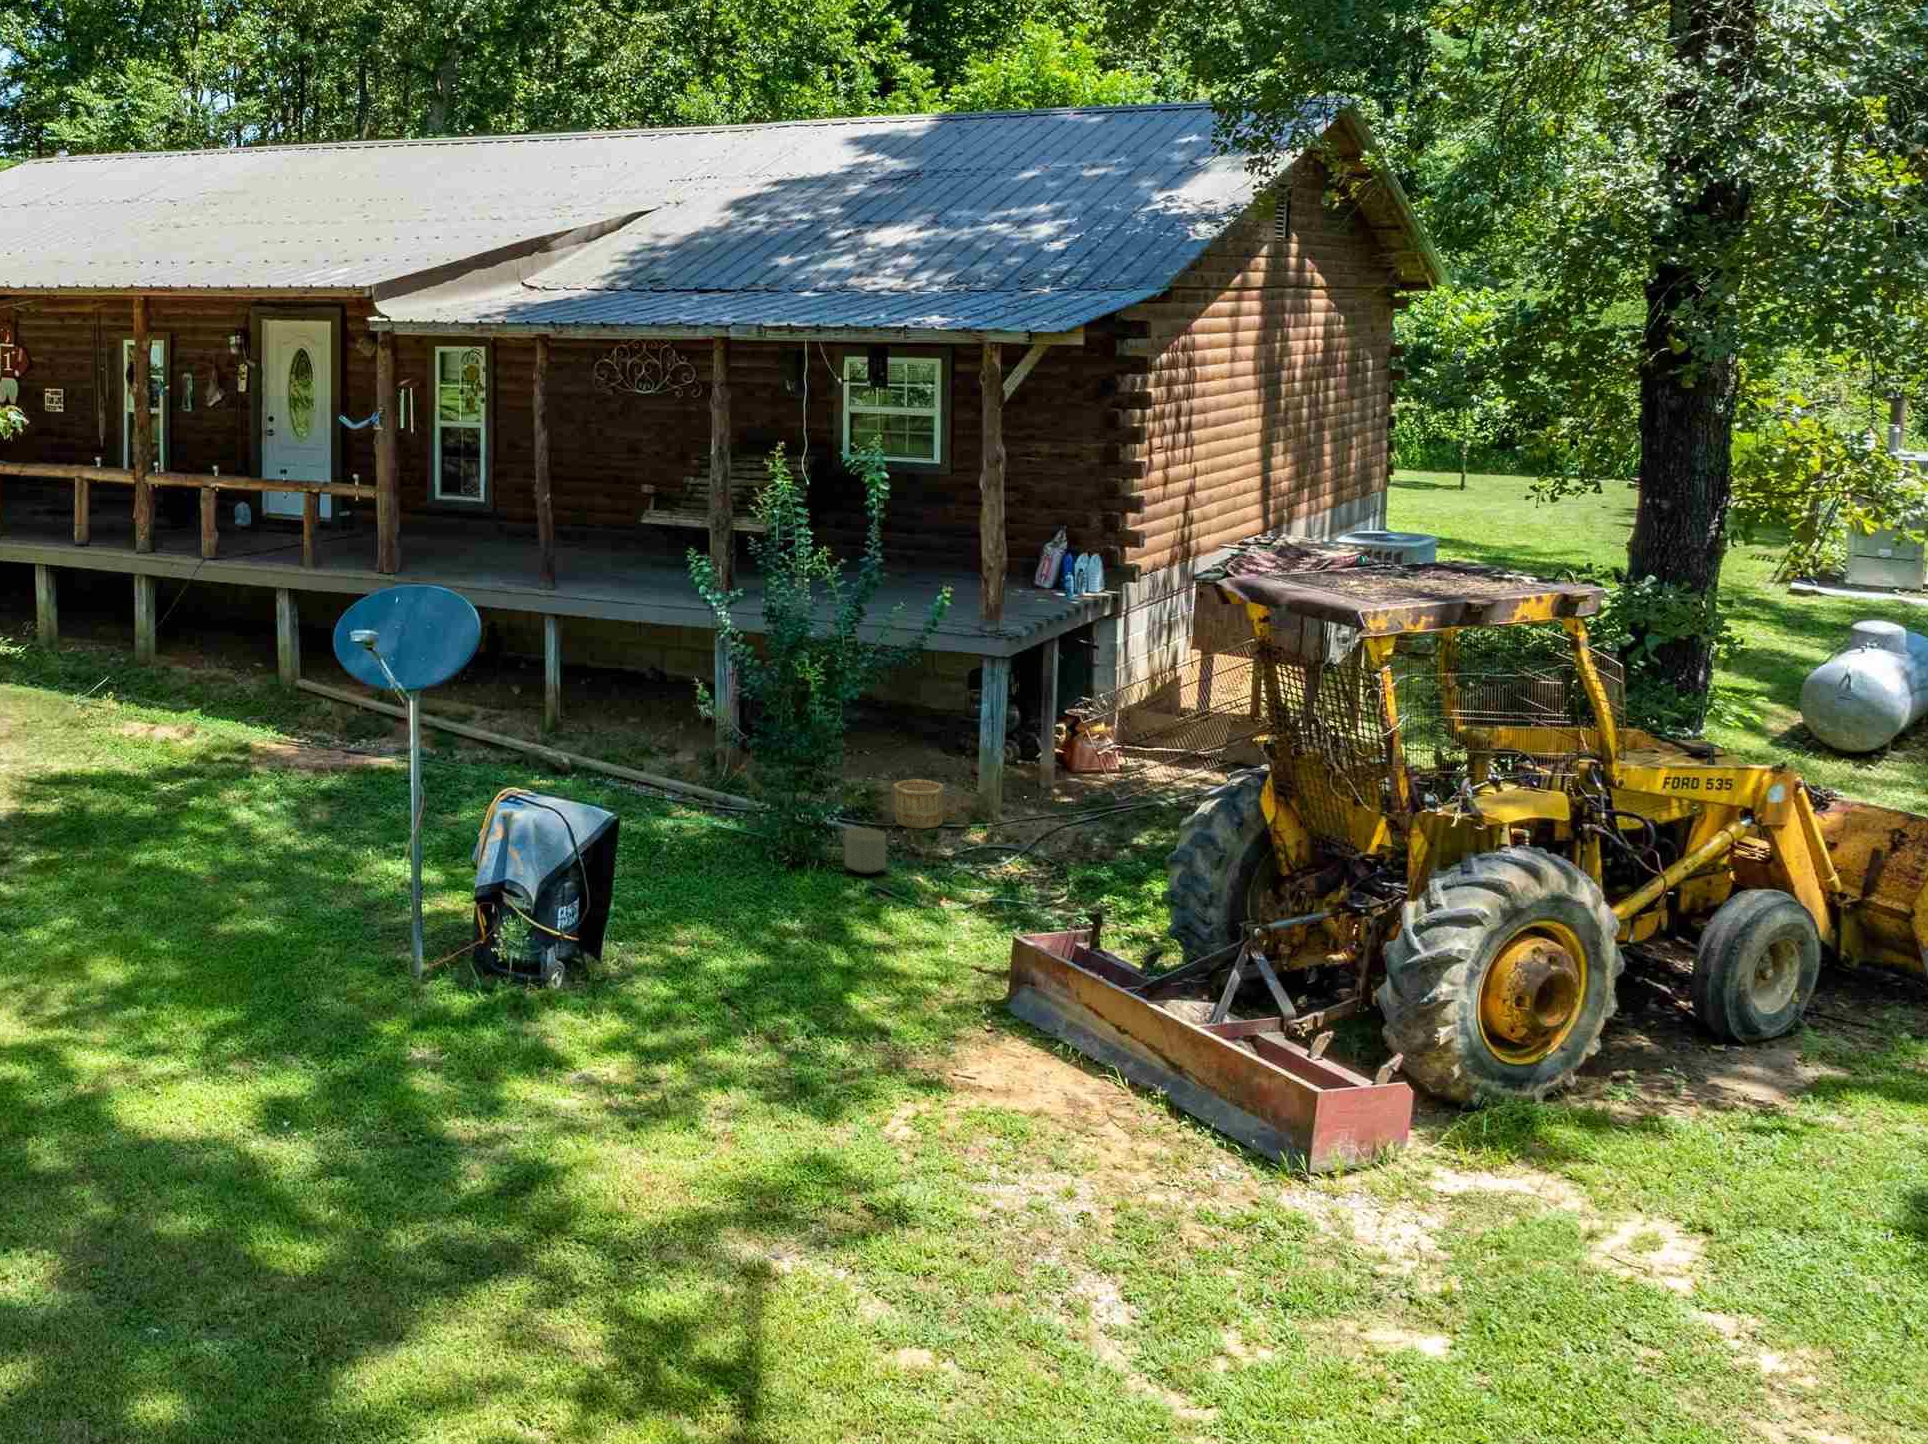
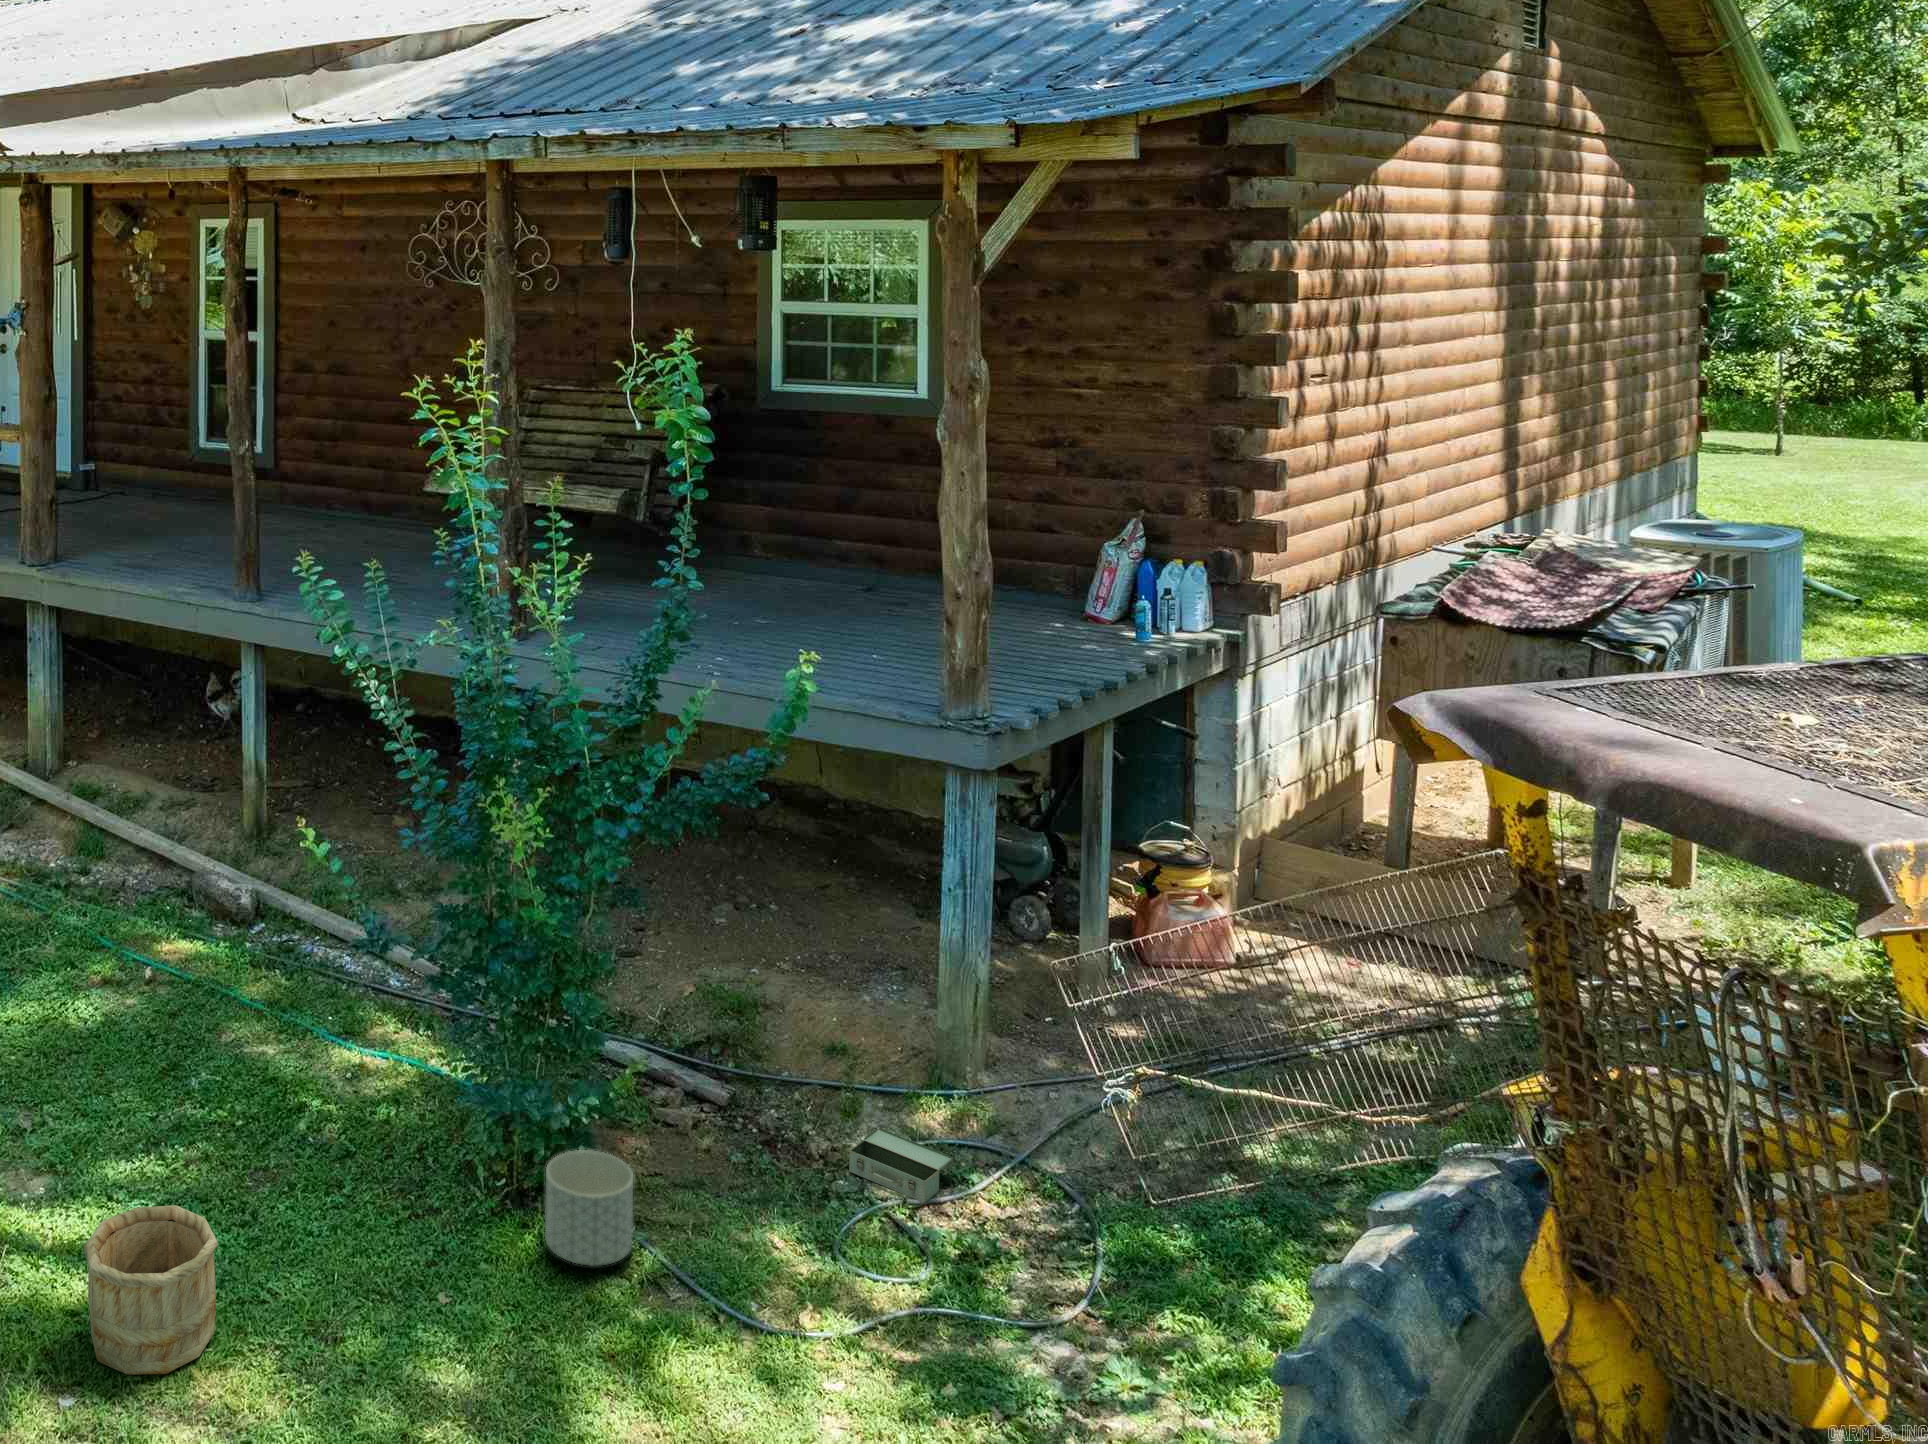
wooden bucket: present [893,779,944,828] -> present [84,1205,218,1375]
toolbox: none [962,831,1011,854] -> present [849,1129,953,1203]

